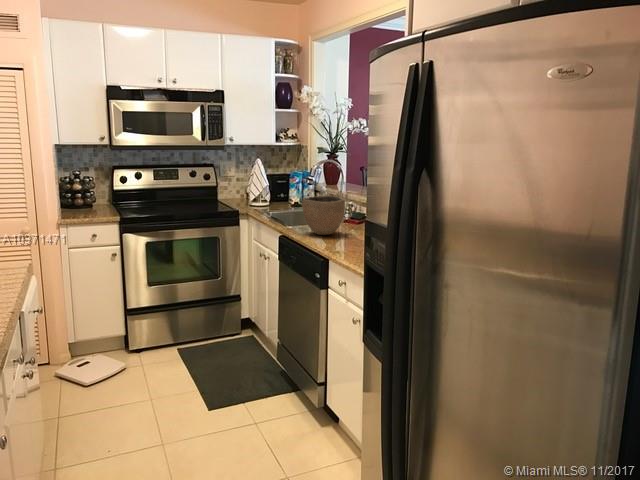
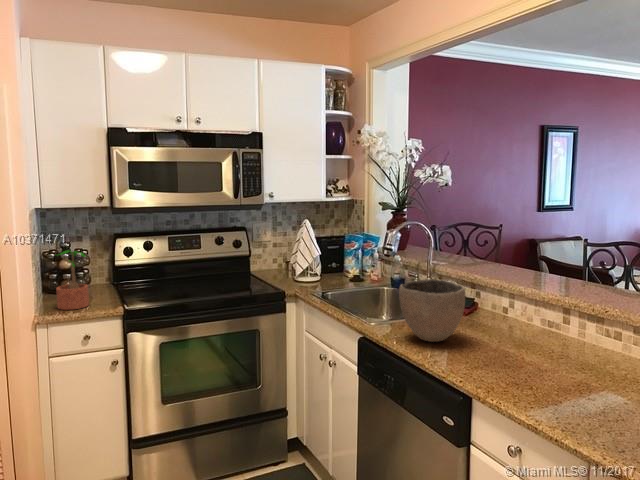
potted plant: none [70,175,95,216] -> present [56,251,89,310]

